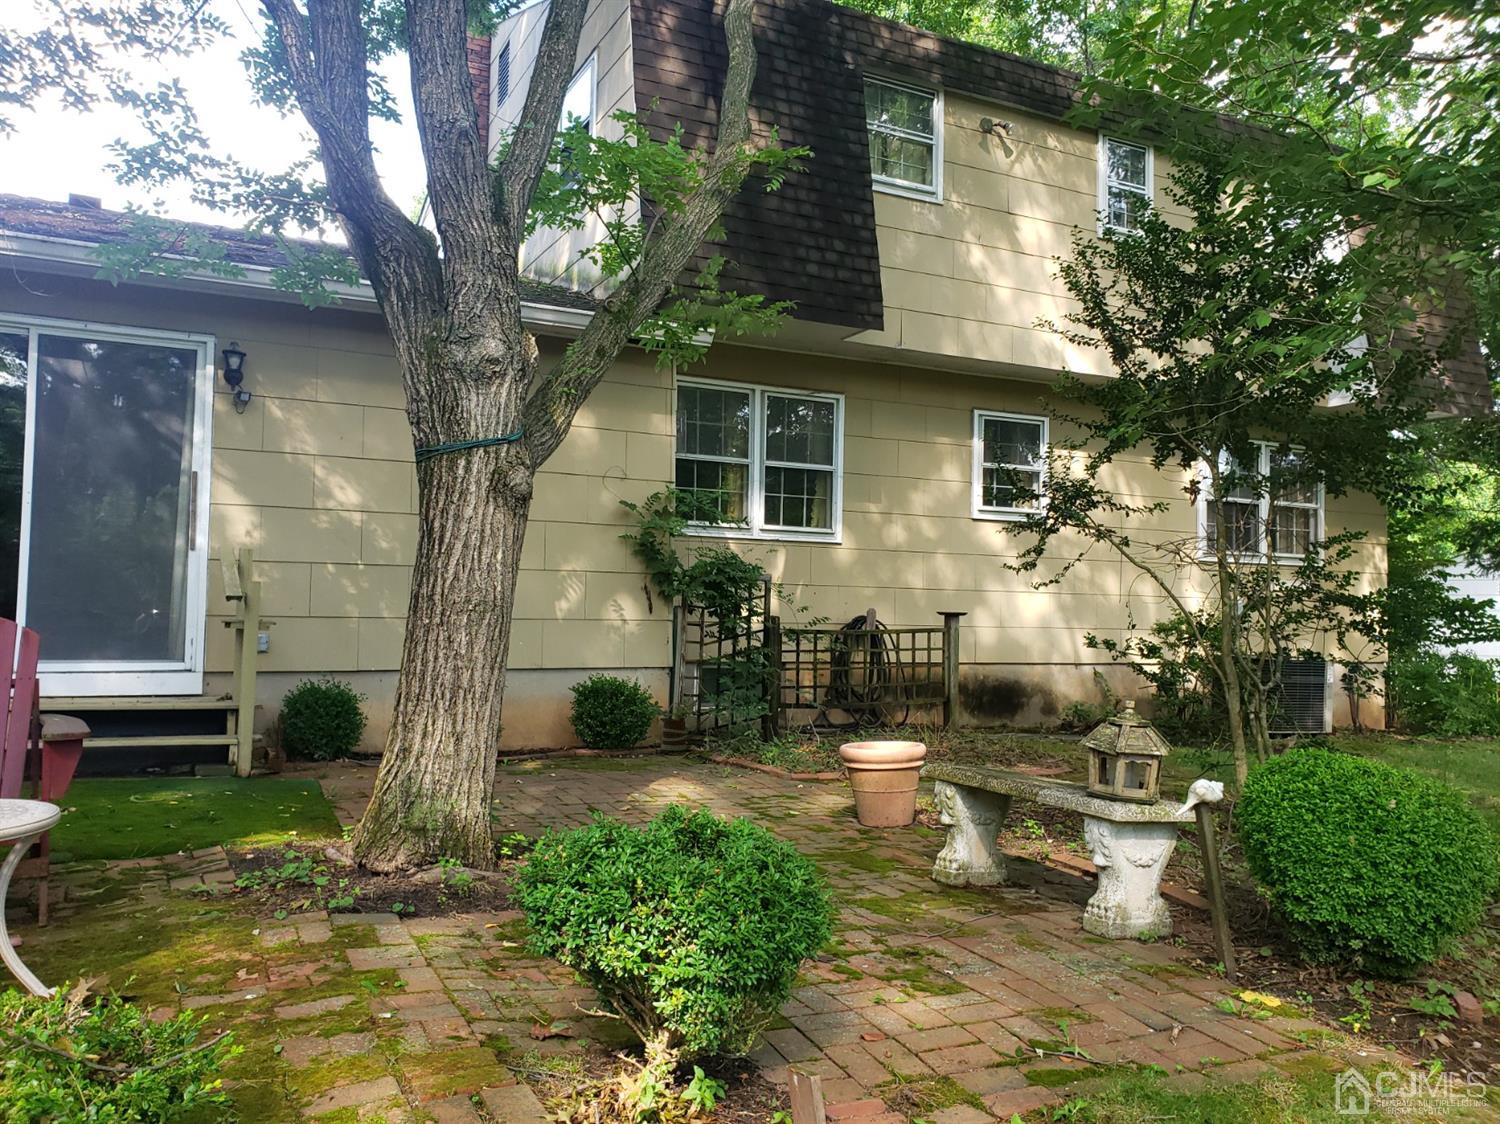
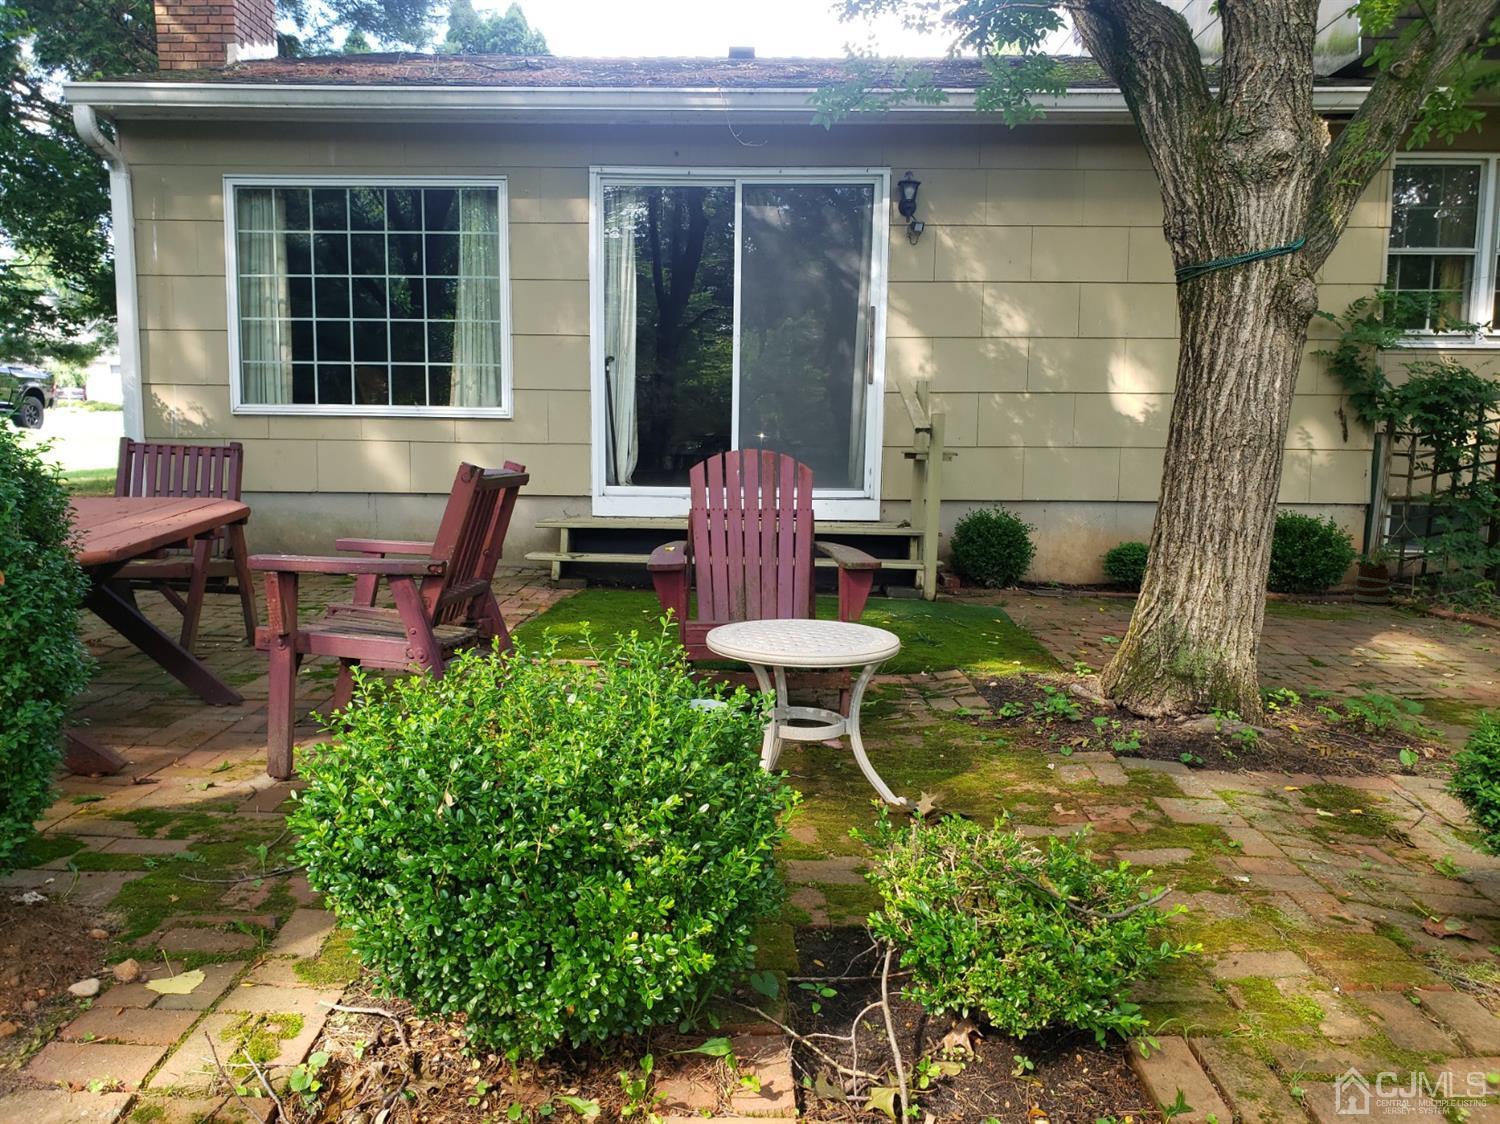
decorative plant: present [260,714,292,773] -> none [943,544,969,599]

